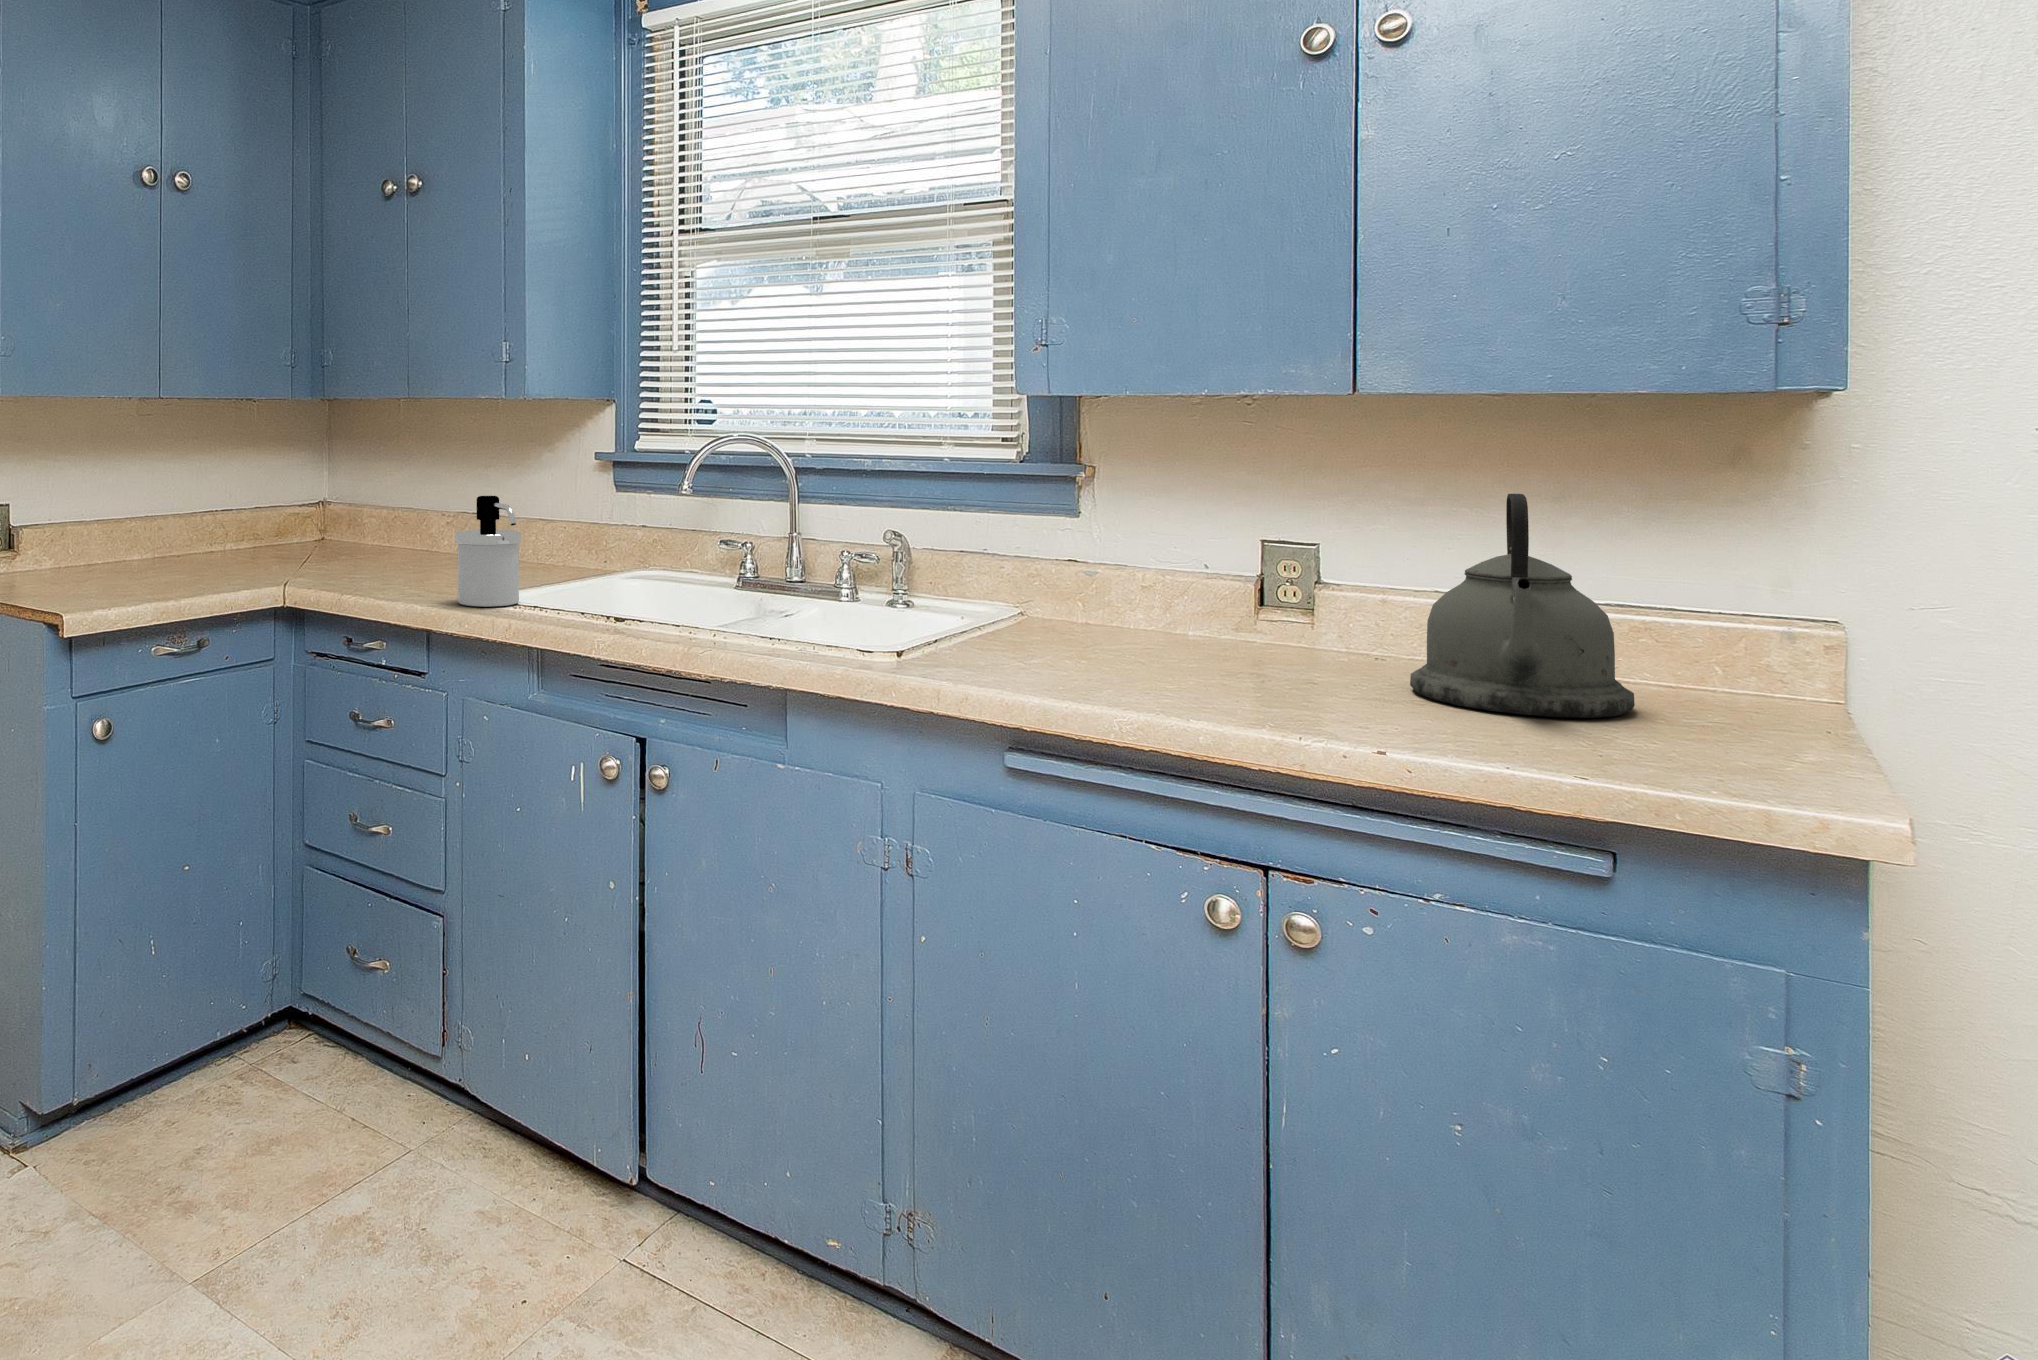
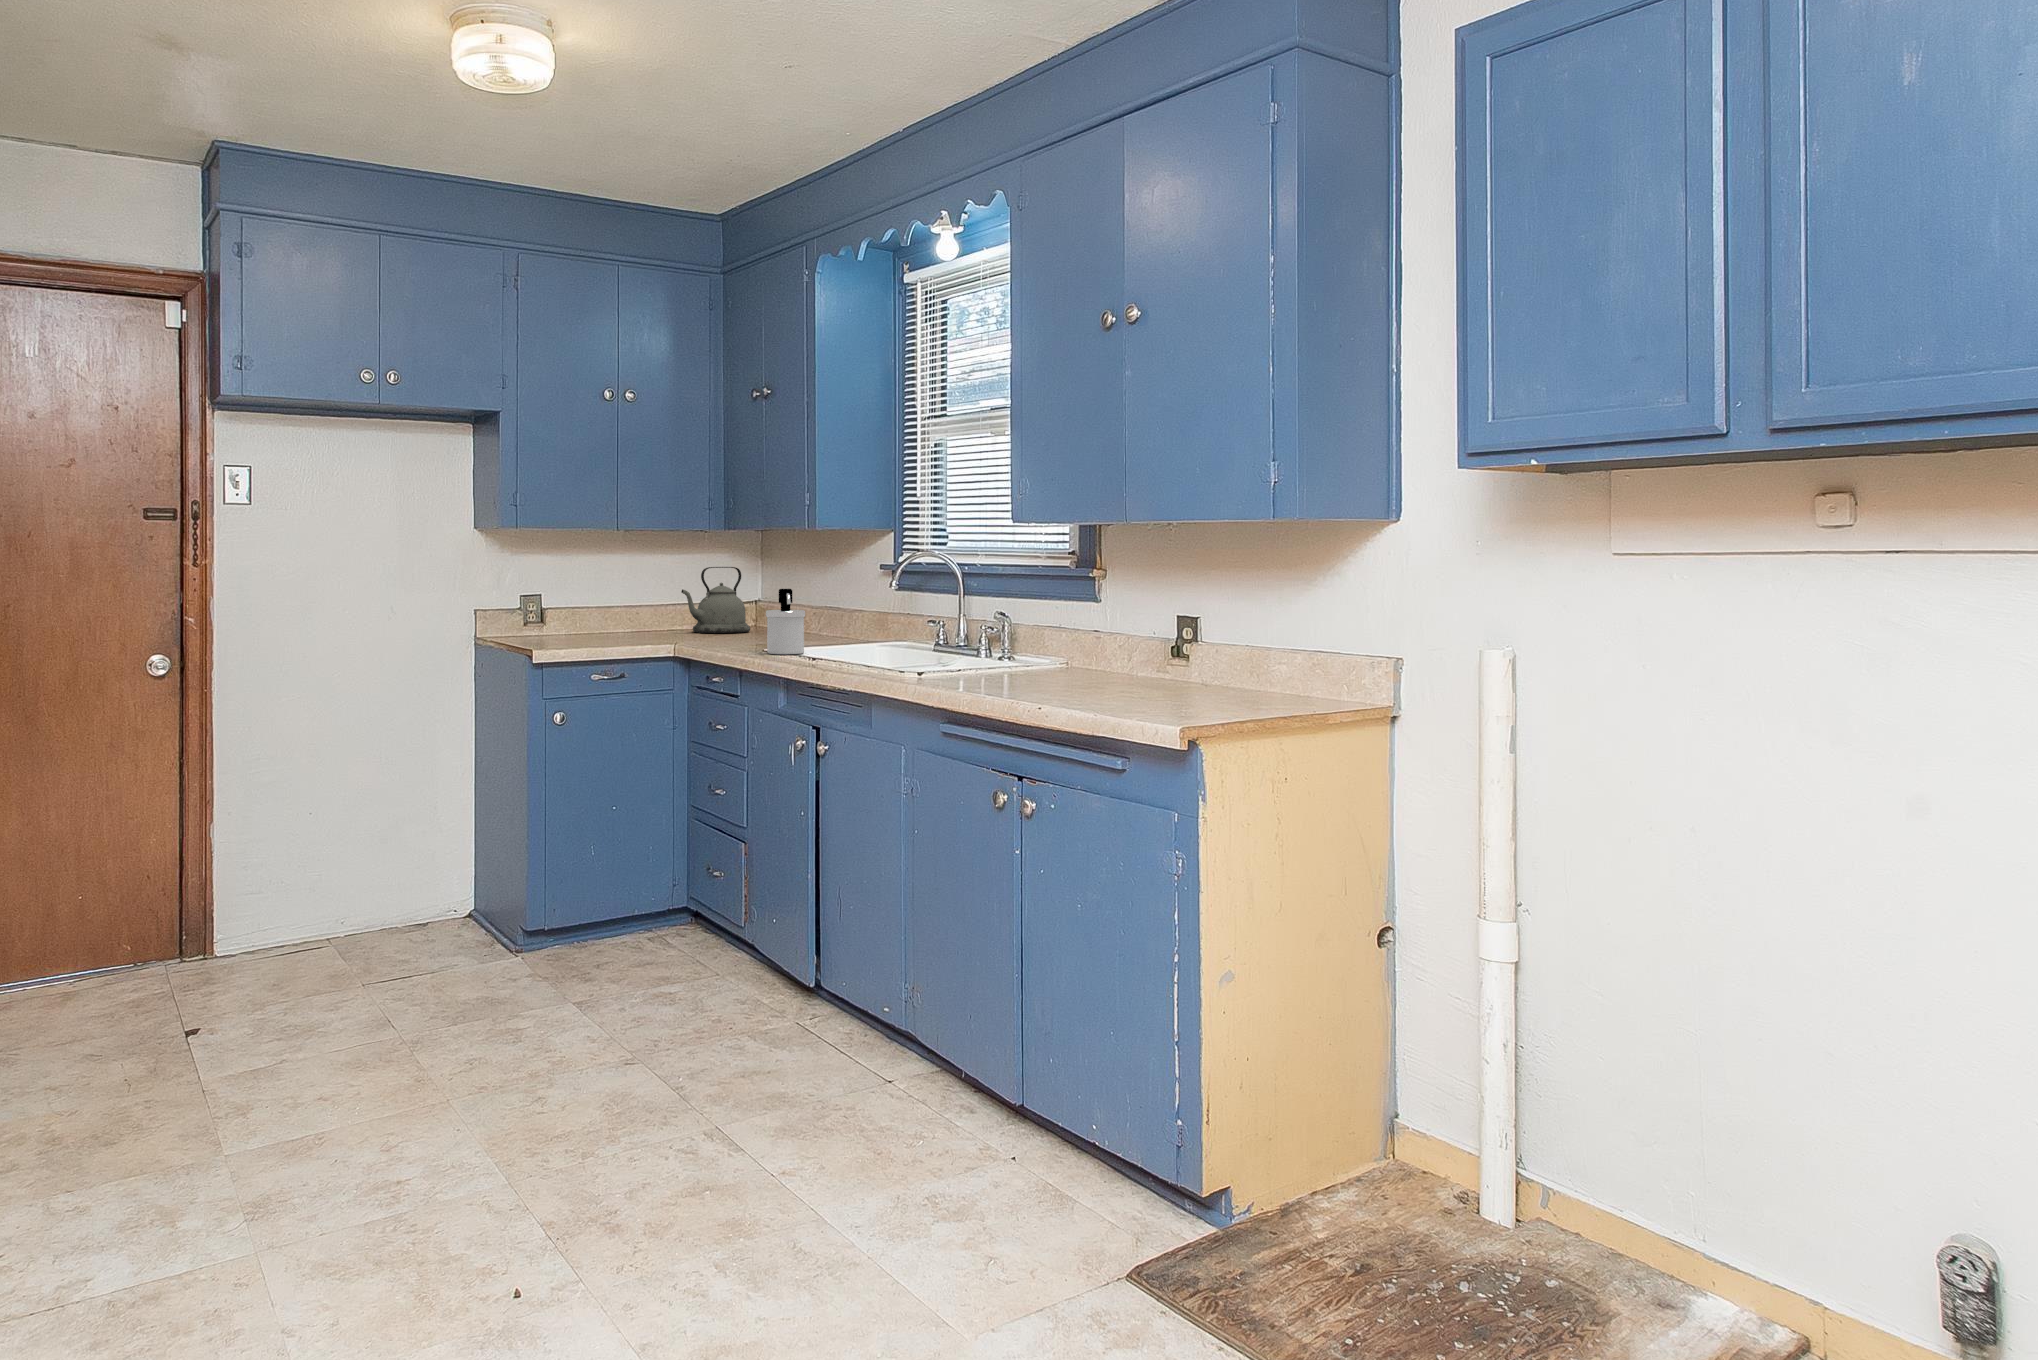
kettle: present [1410,494,1635,718] -> present [681,567,750,633]

